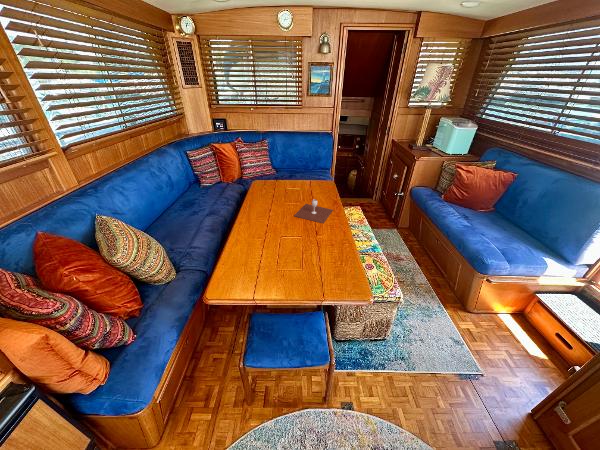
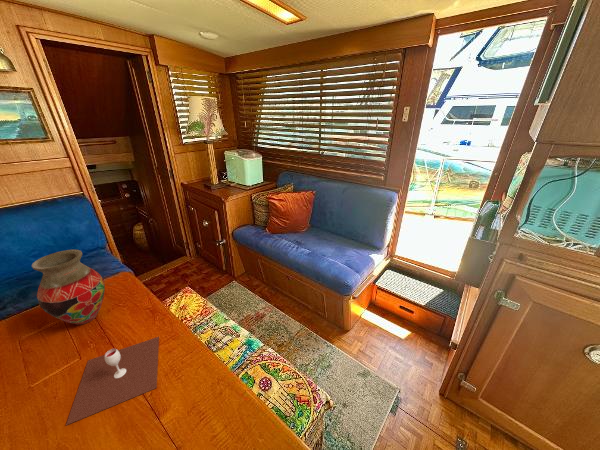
vase: none [300,154,323,193] -> present [32,250,105,325]

